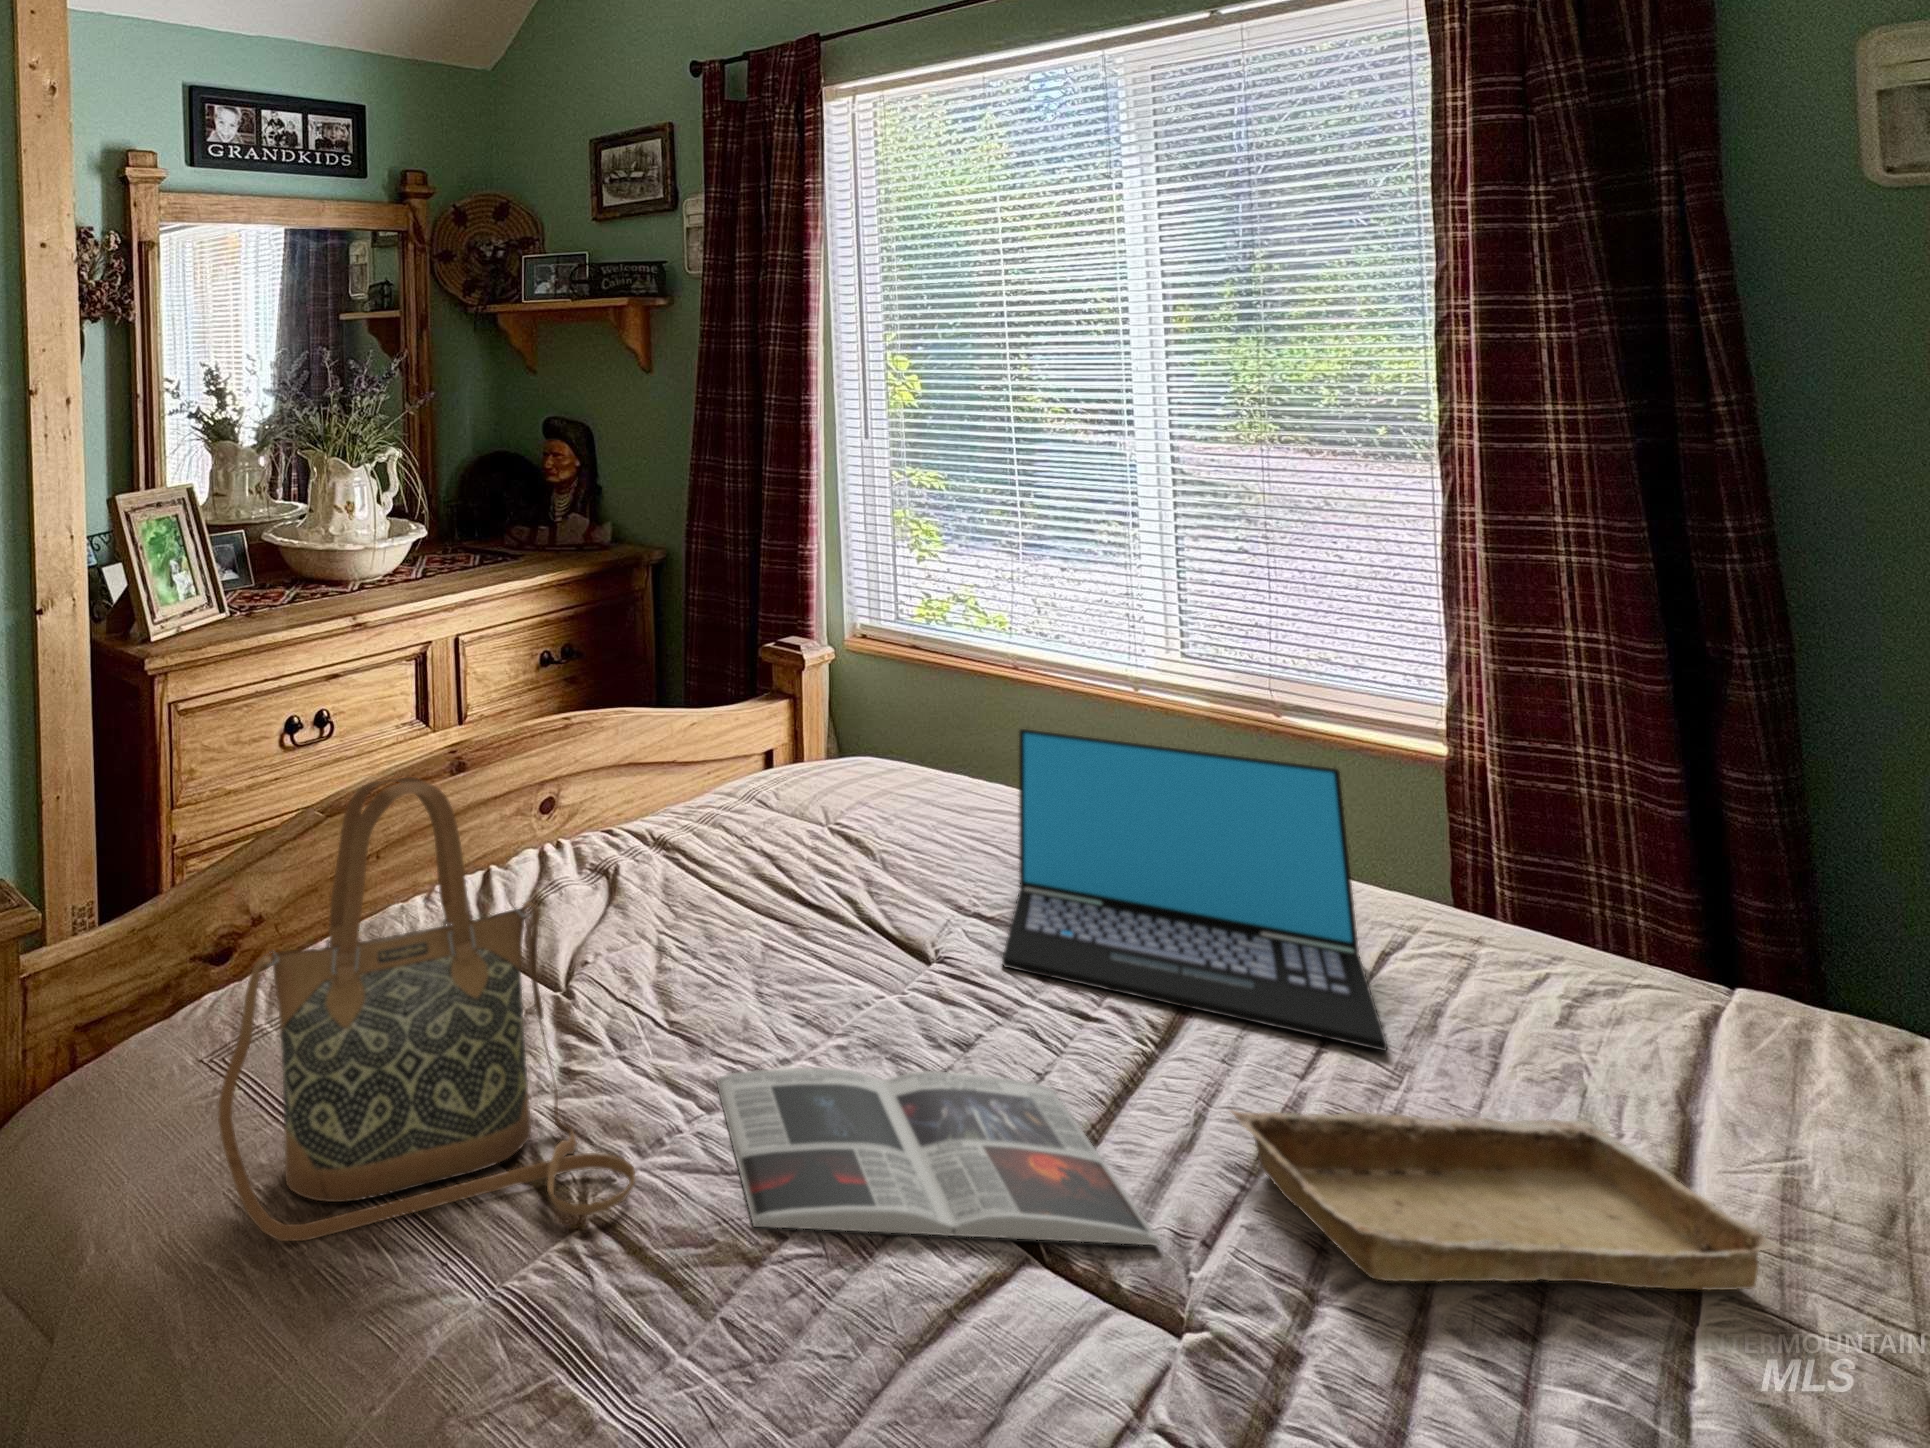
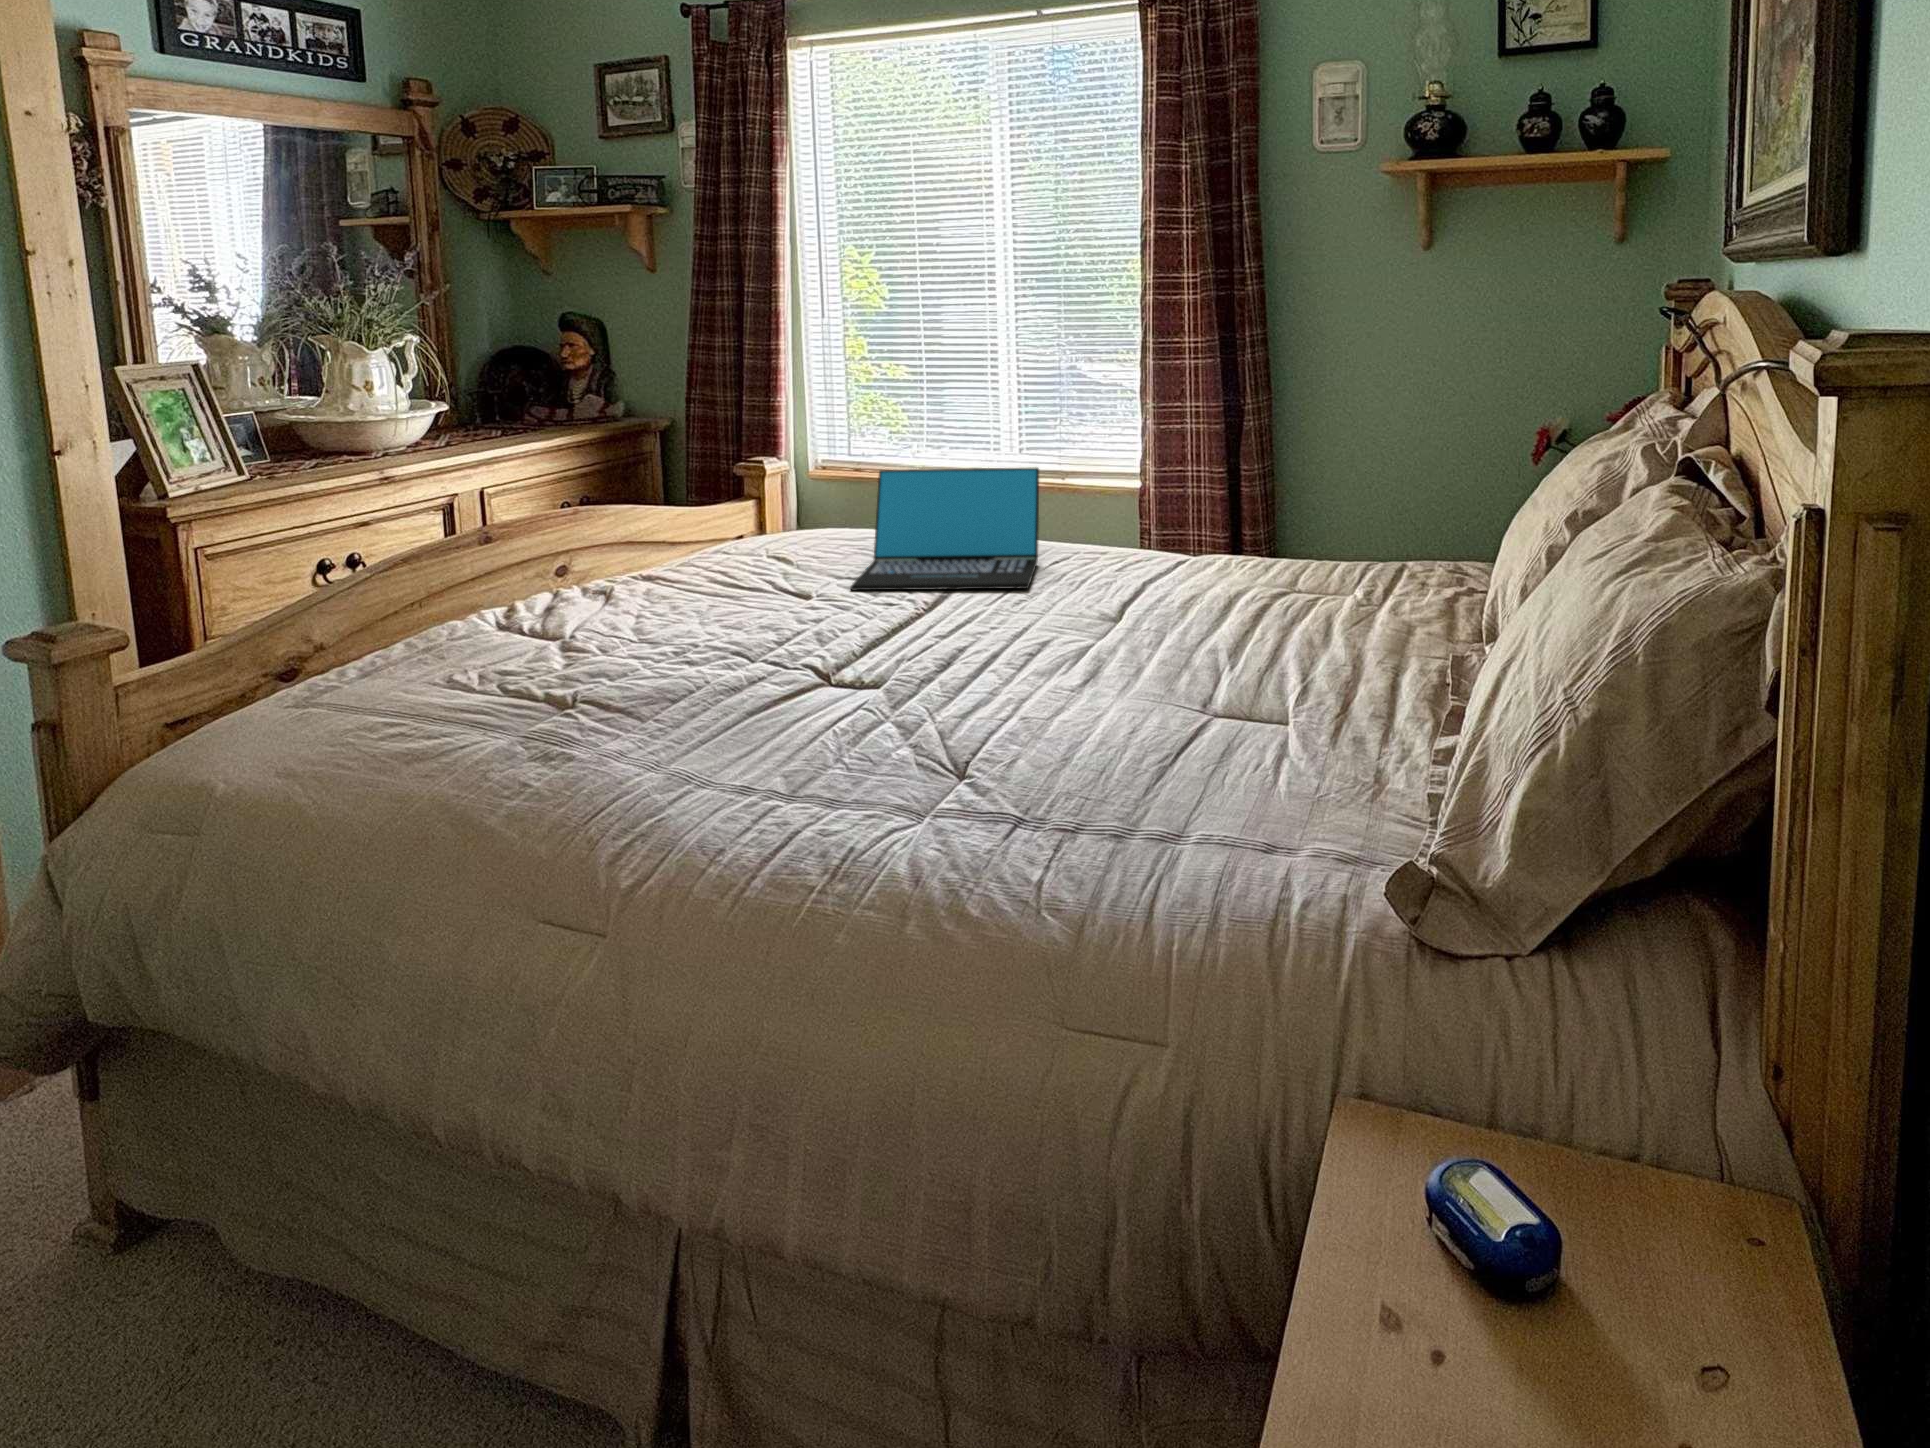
handbag: present [218,777,636,1241] -> none [322,474,609,738]
magazine: present [717,1068,1161,1245] -> none [666,621,886,687]
tray: present [1231,1110,1779,1290] -> none [933,587,1132,648]

